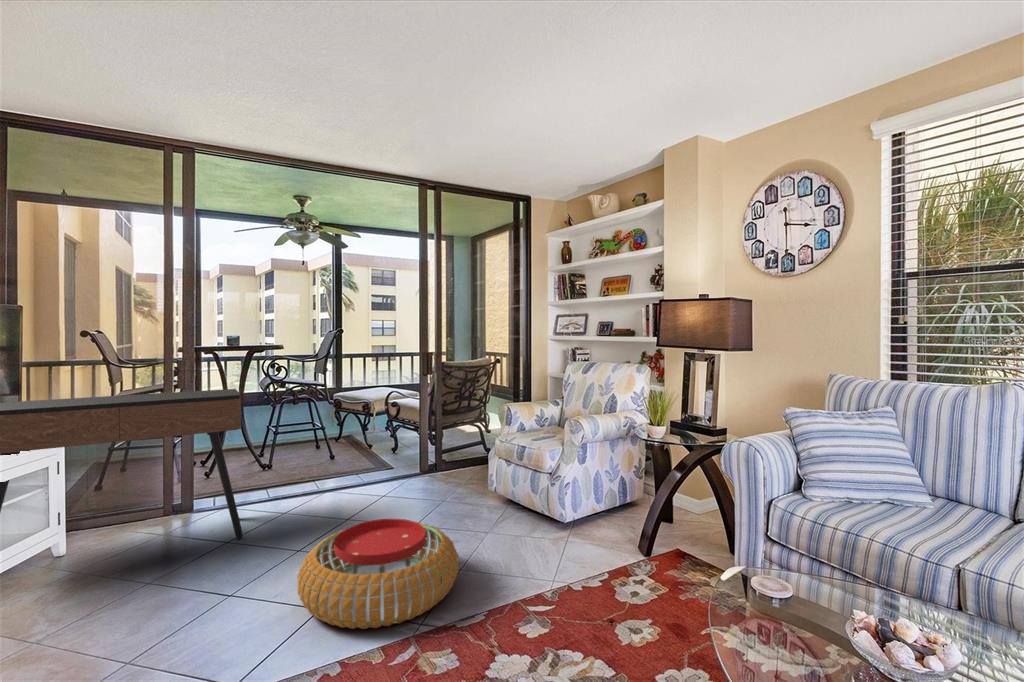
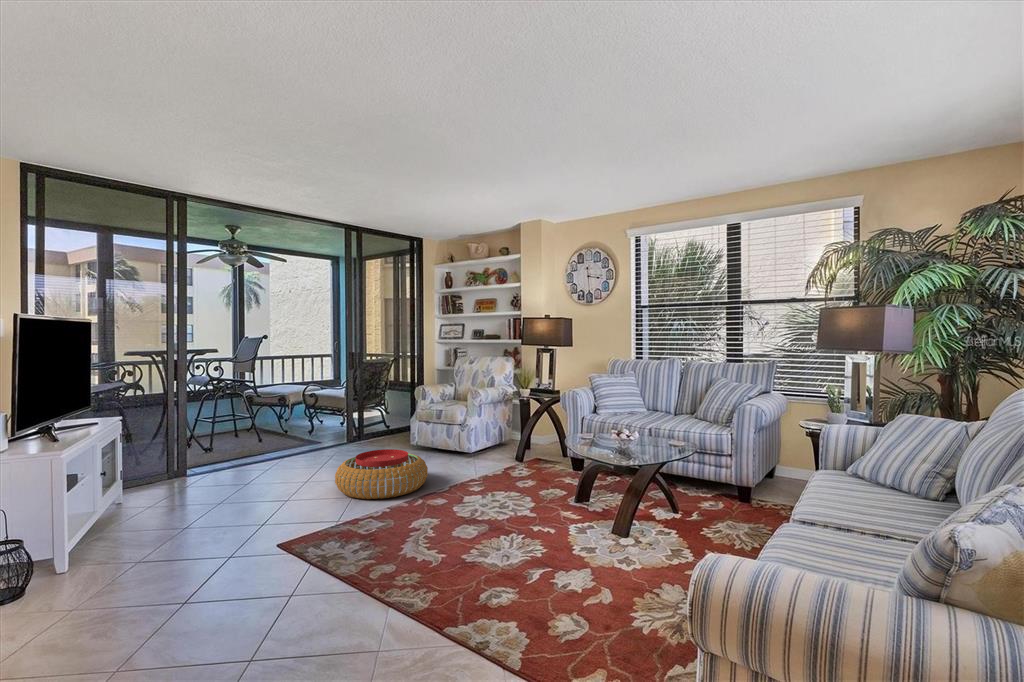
console table: present [0,389,243,539] -> none [66,379,255,522]

